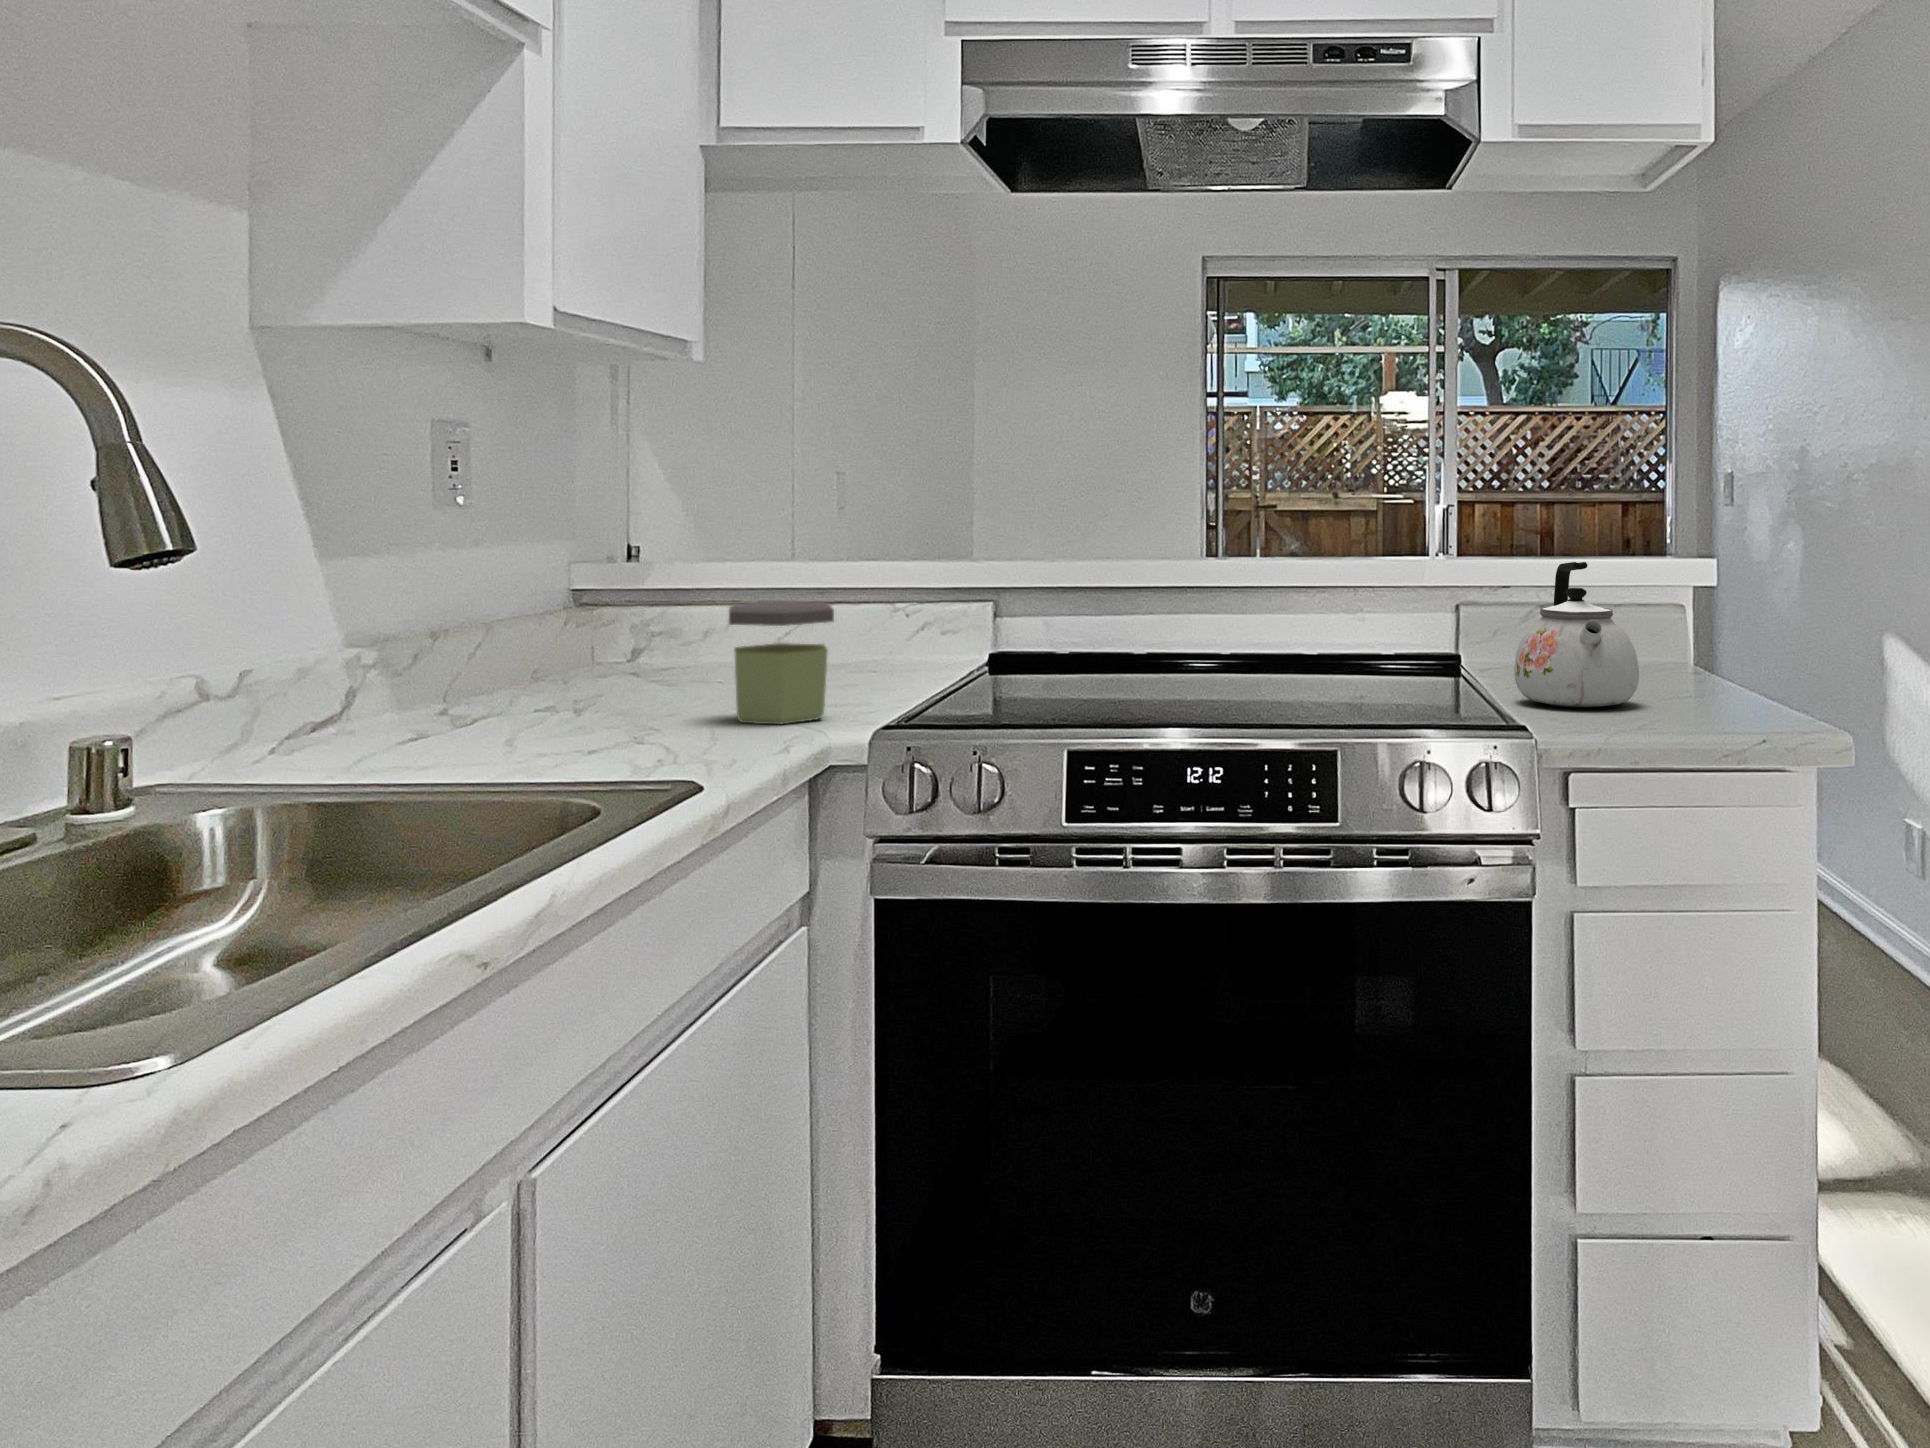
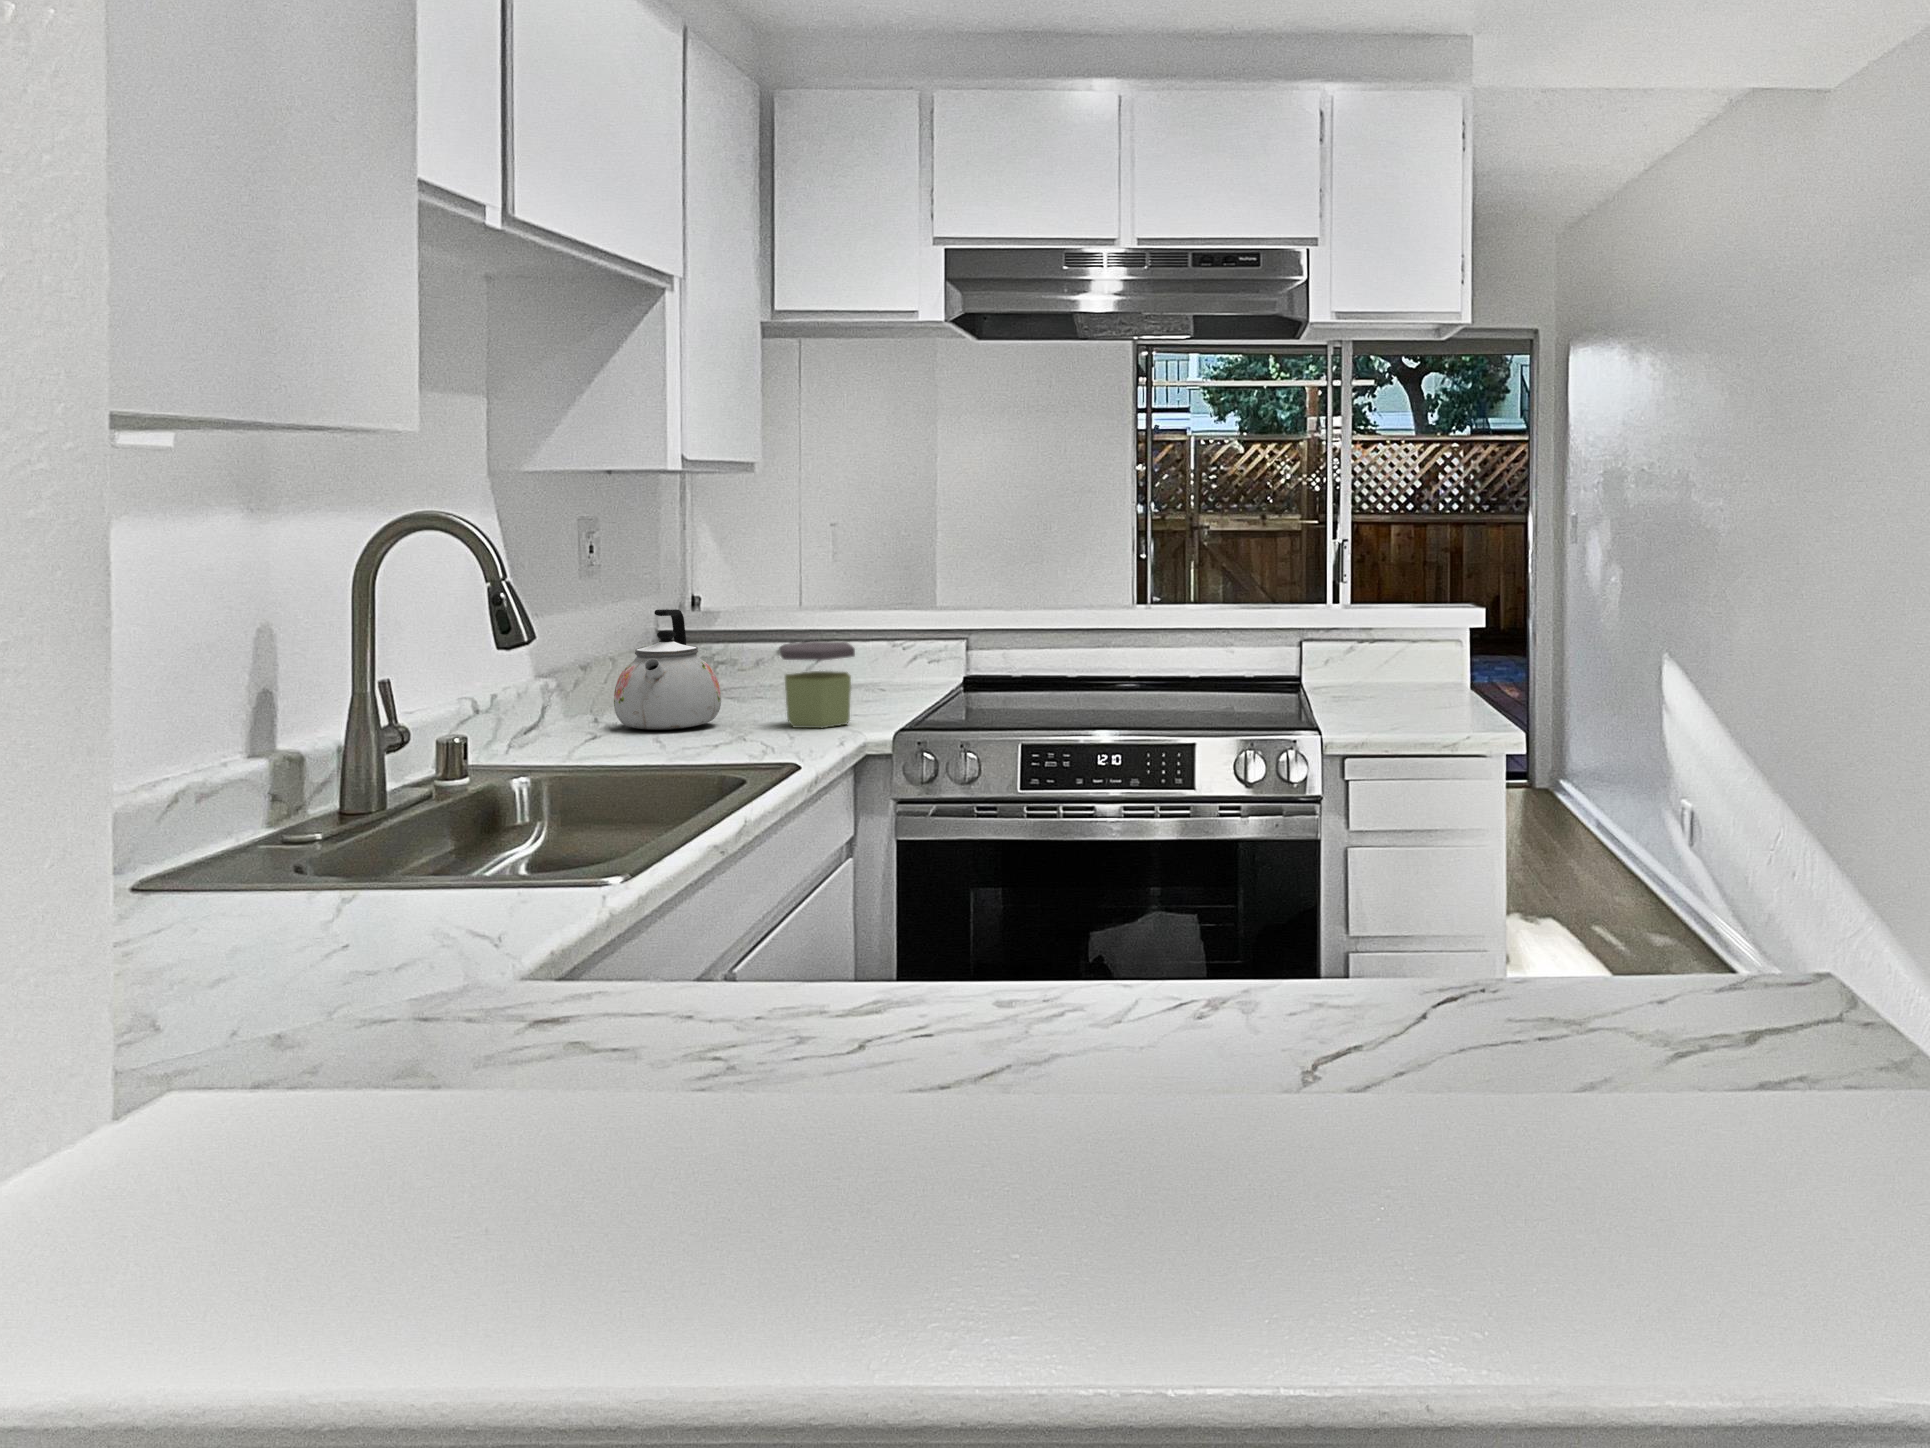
kettle: present [1514,562,1639,707] -> present [614,609,721,730]

